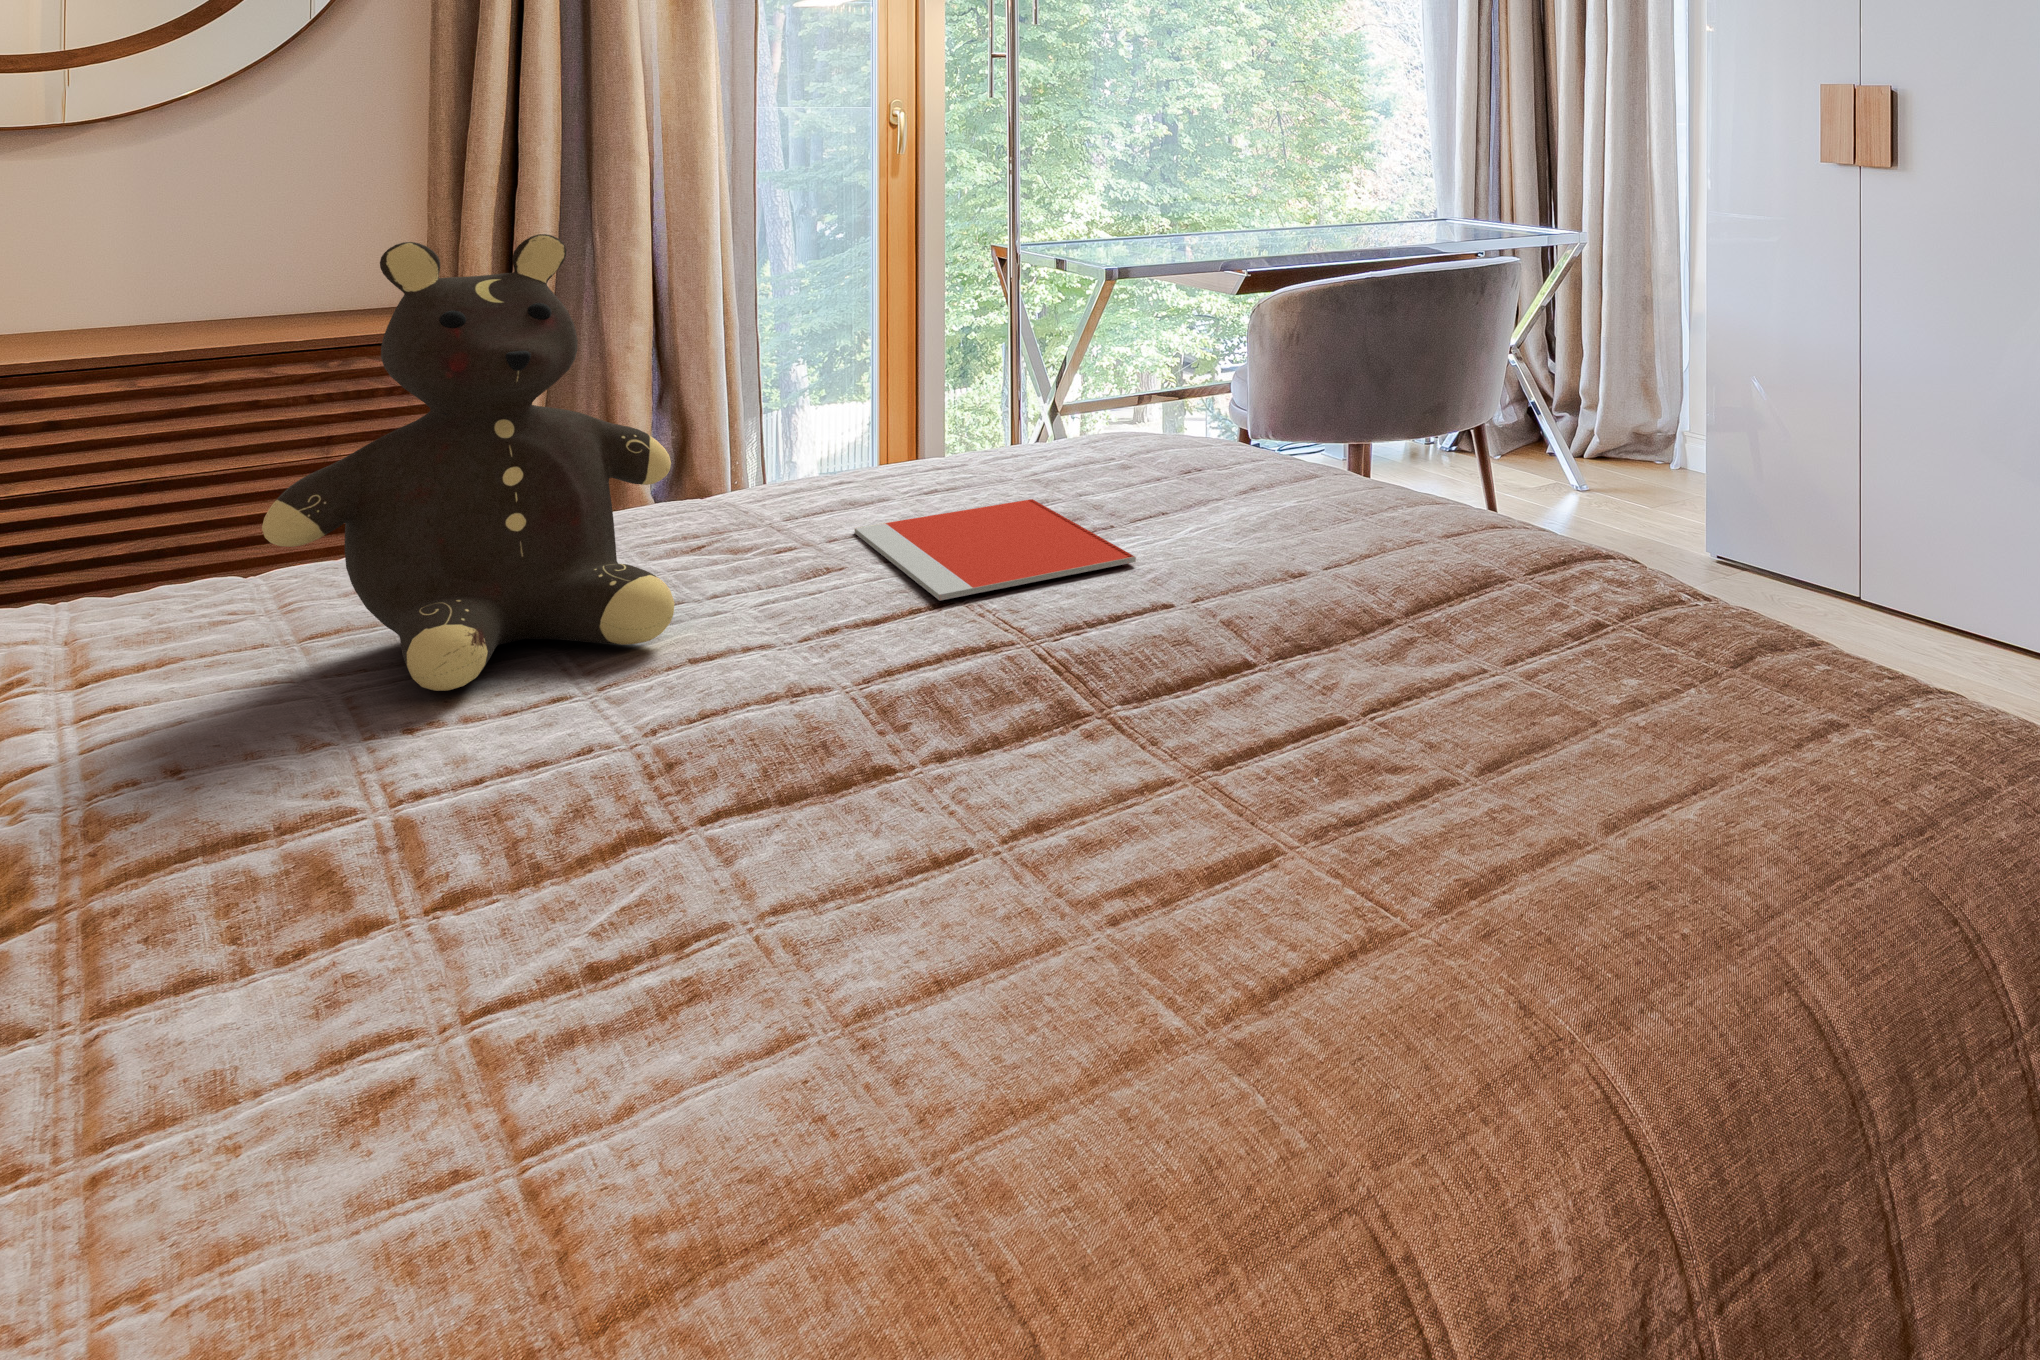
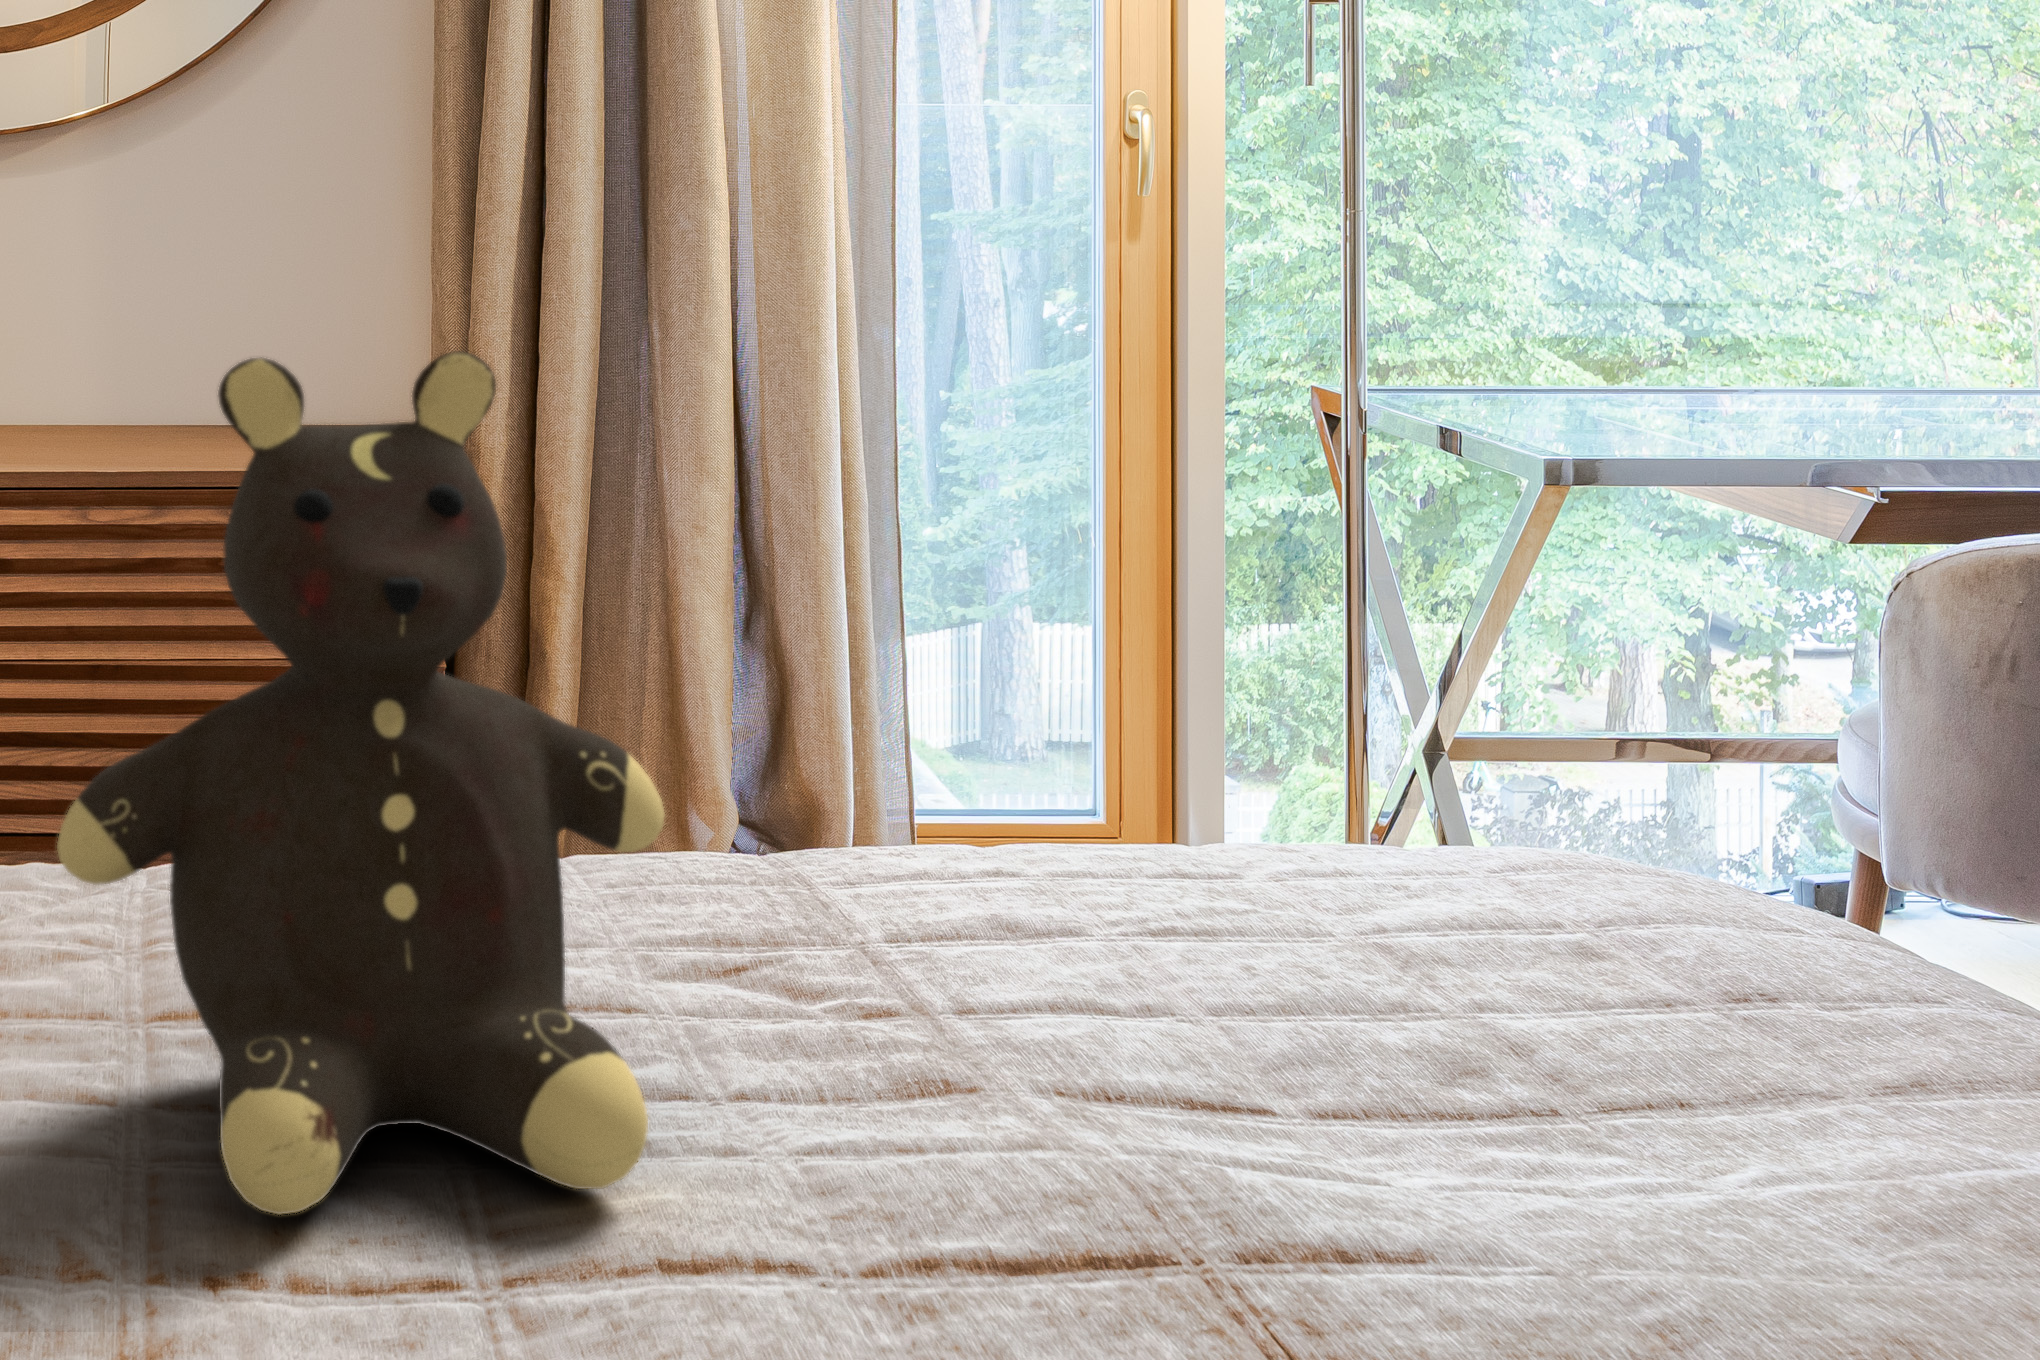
notebook: present [855,499,1136,600] -> none [1004,990,1624,1236]

